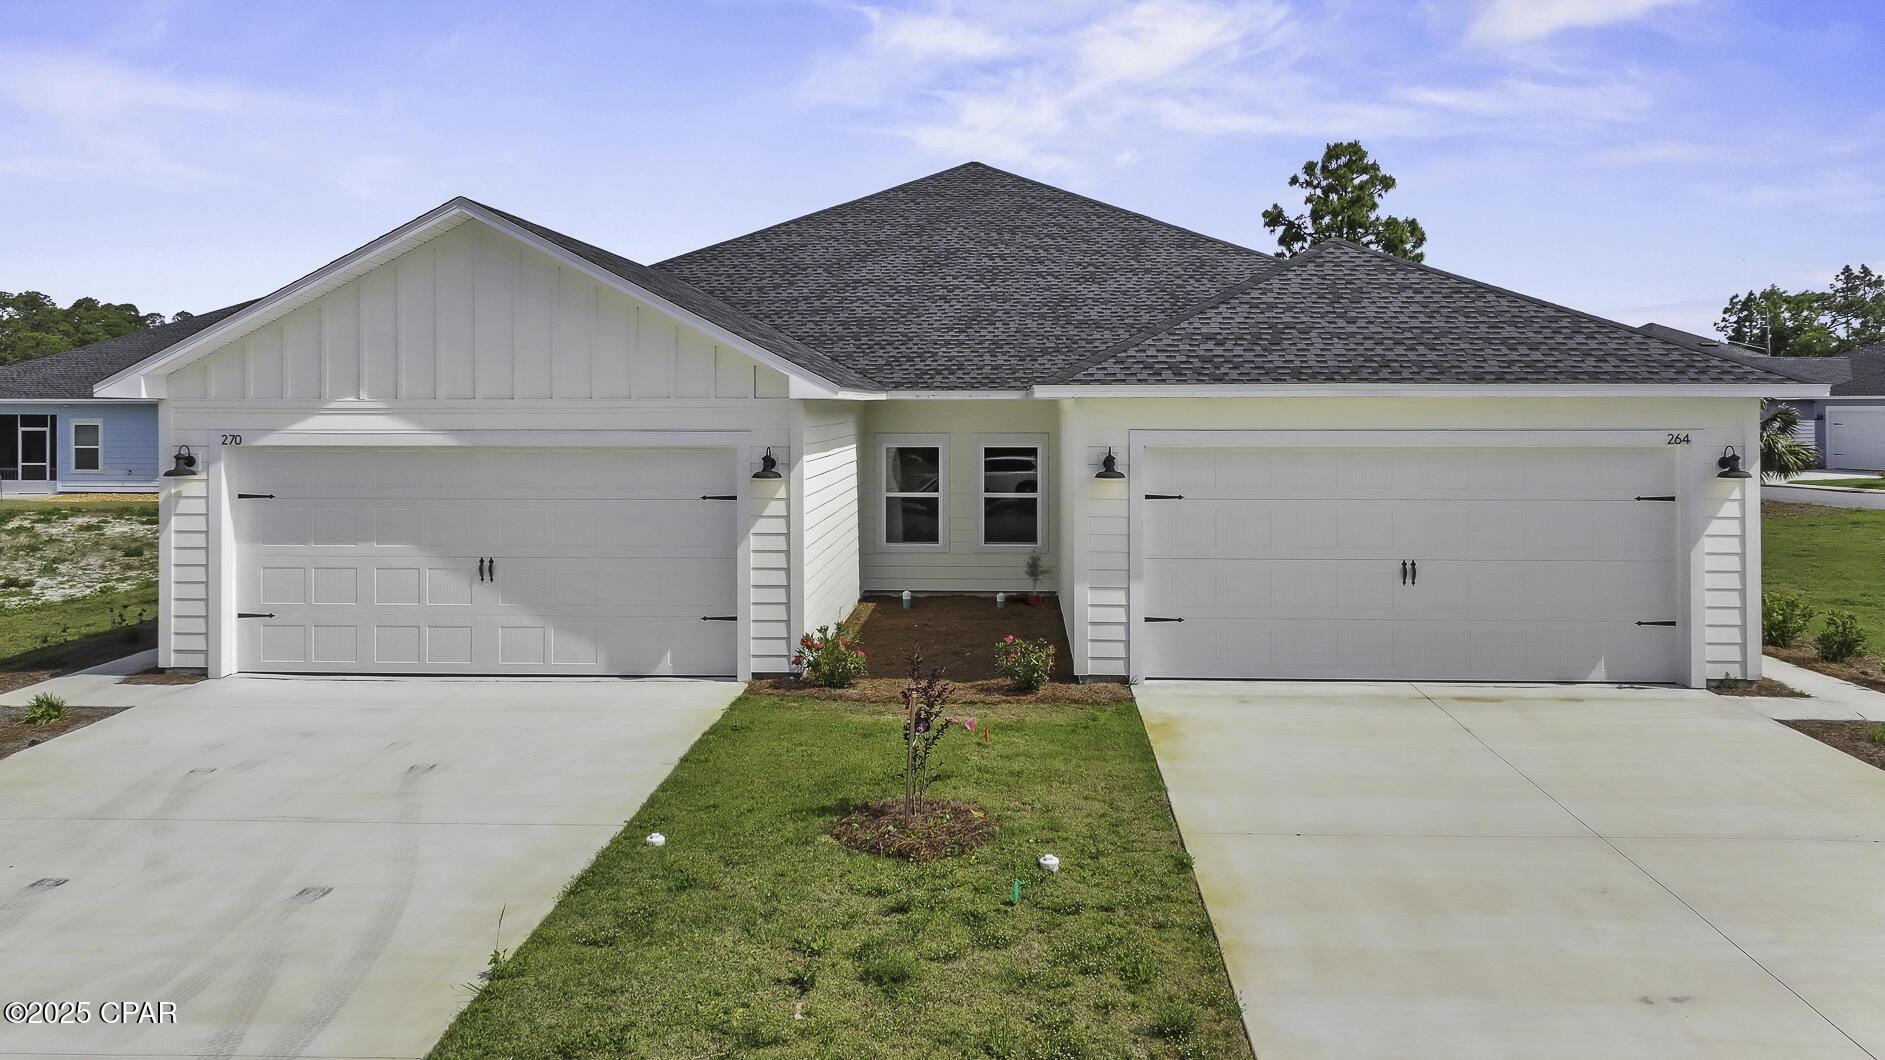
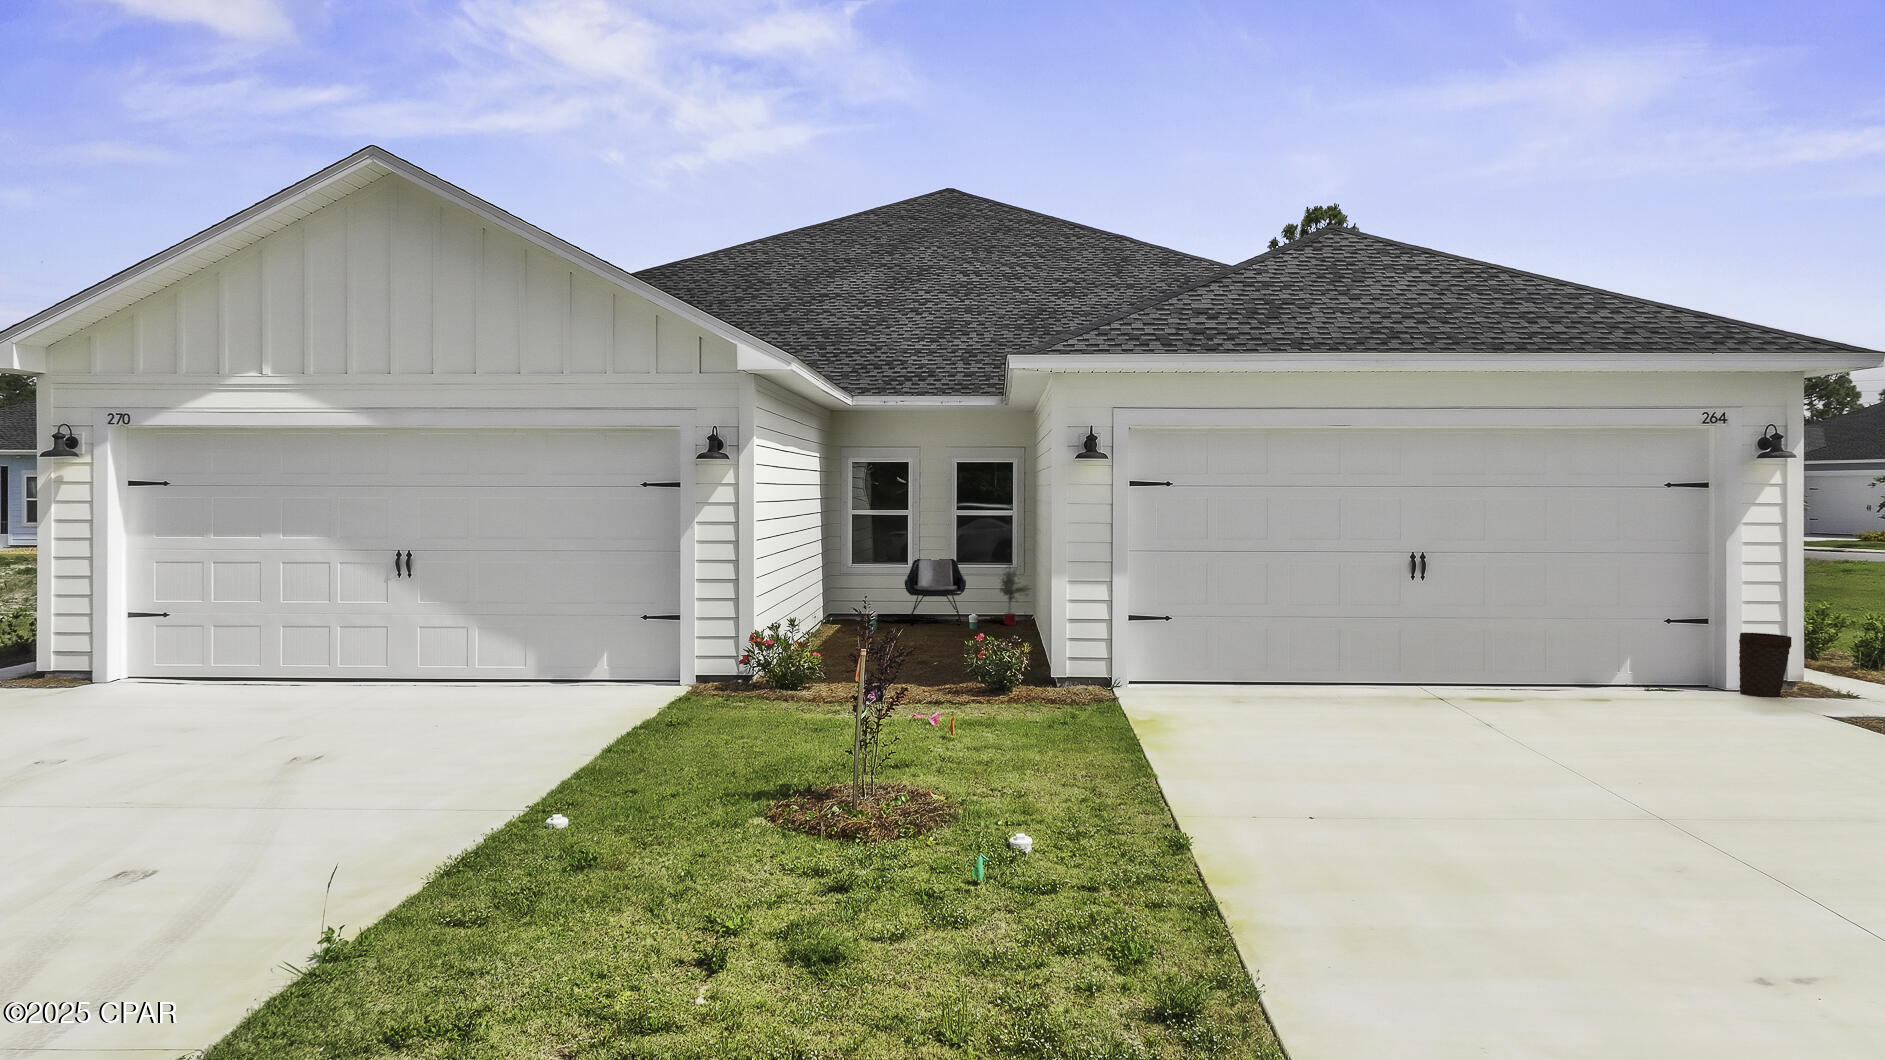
lounge chair: none [936,539,993,606] -> present [905,559,966,626]
basket: none [1707,635,1756,696] -> present [1739,633,1792,697]

